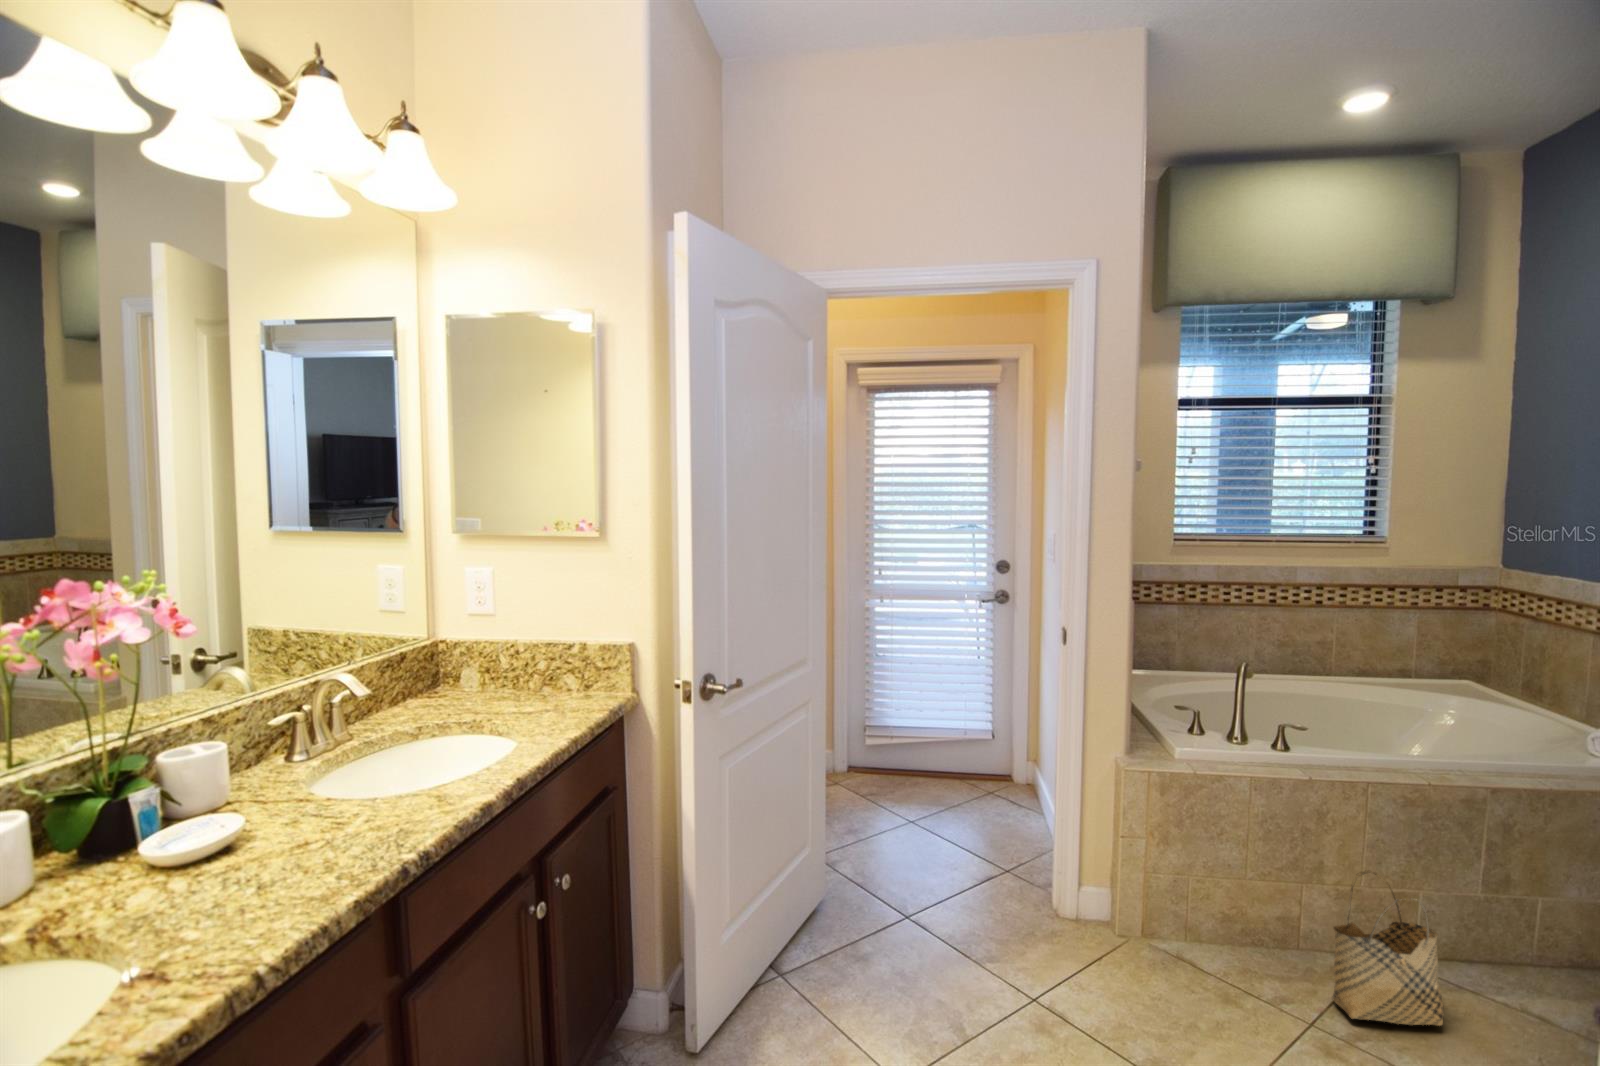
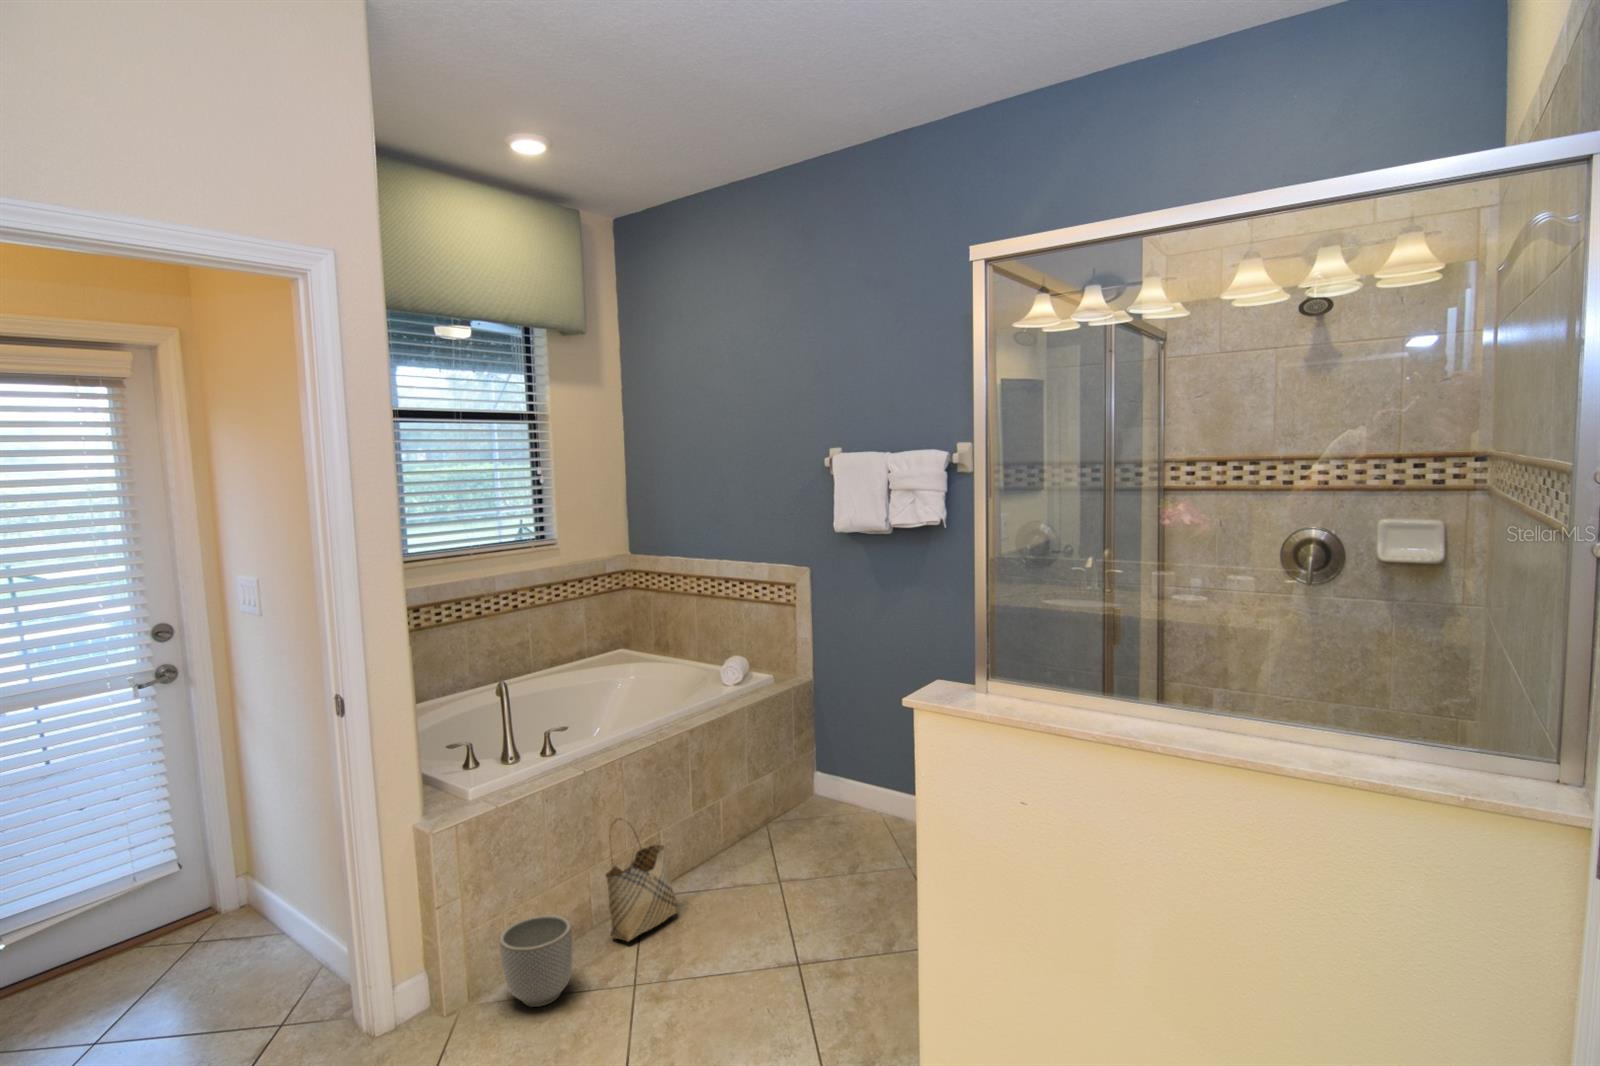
planter: none [1178,920,1265,1026] -> present [499,915,573,1007]

